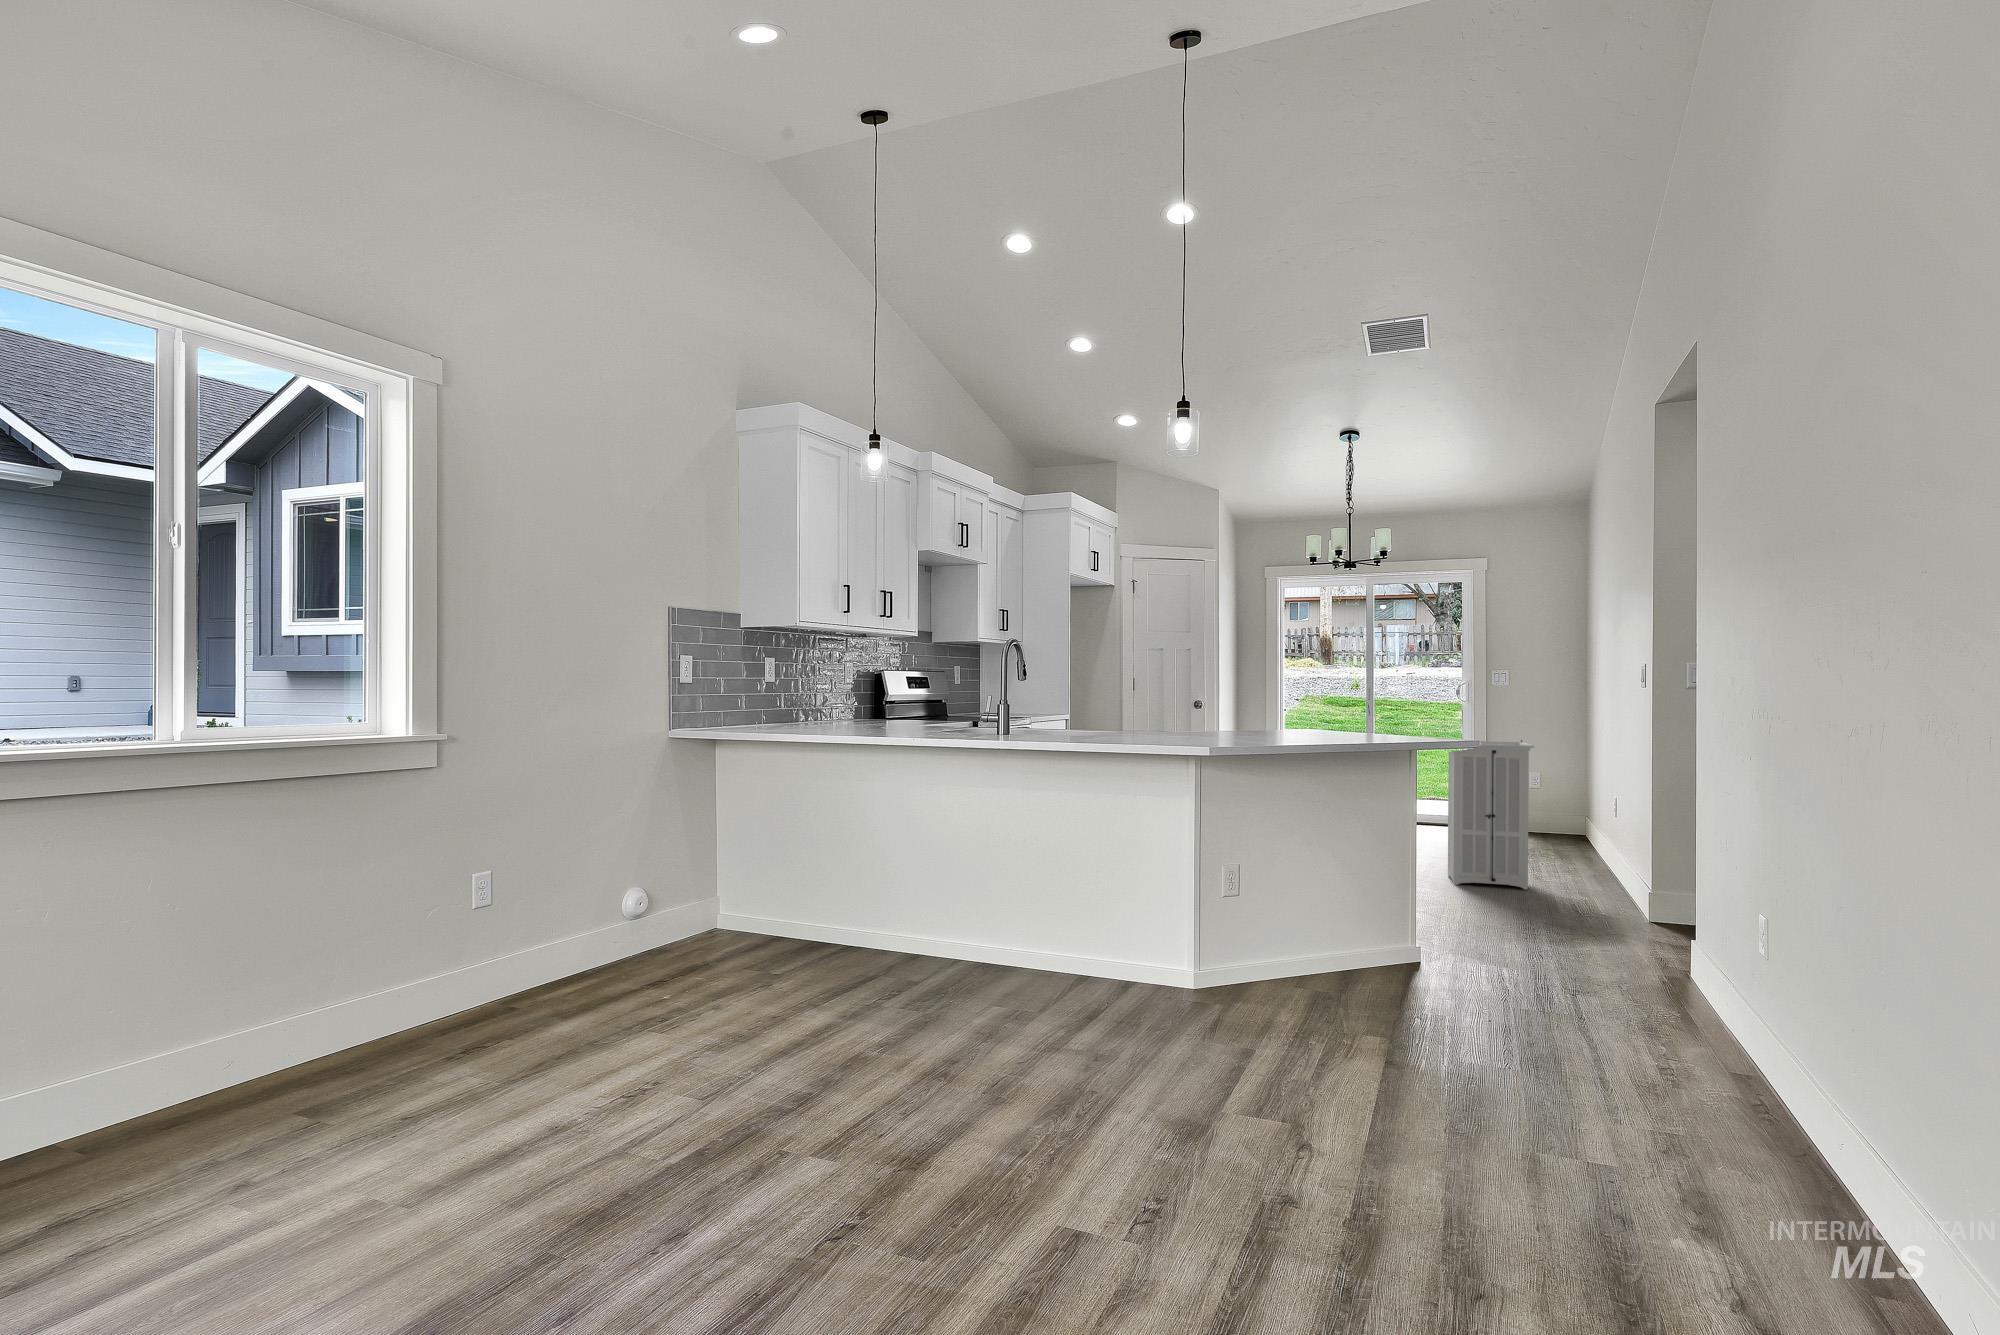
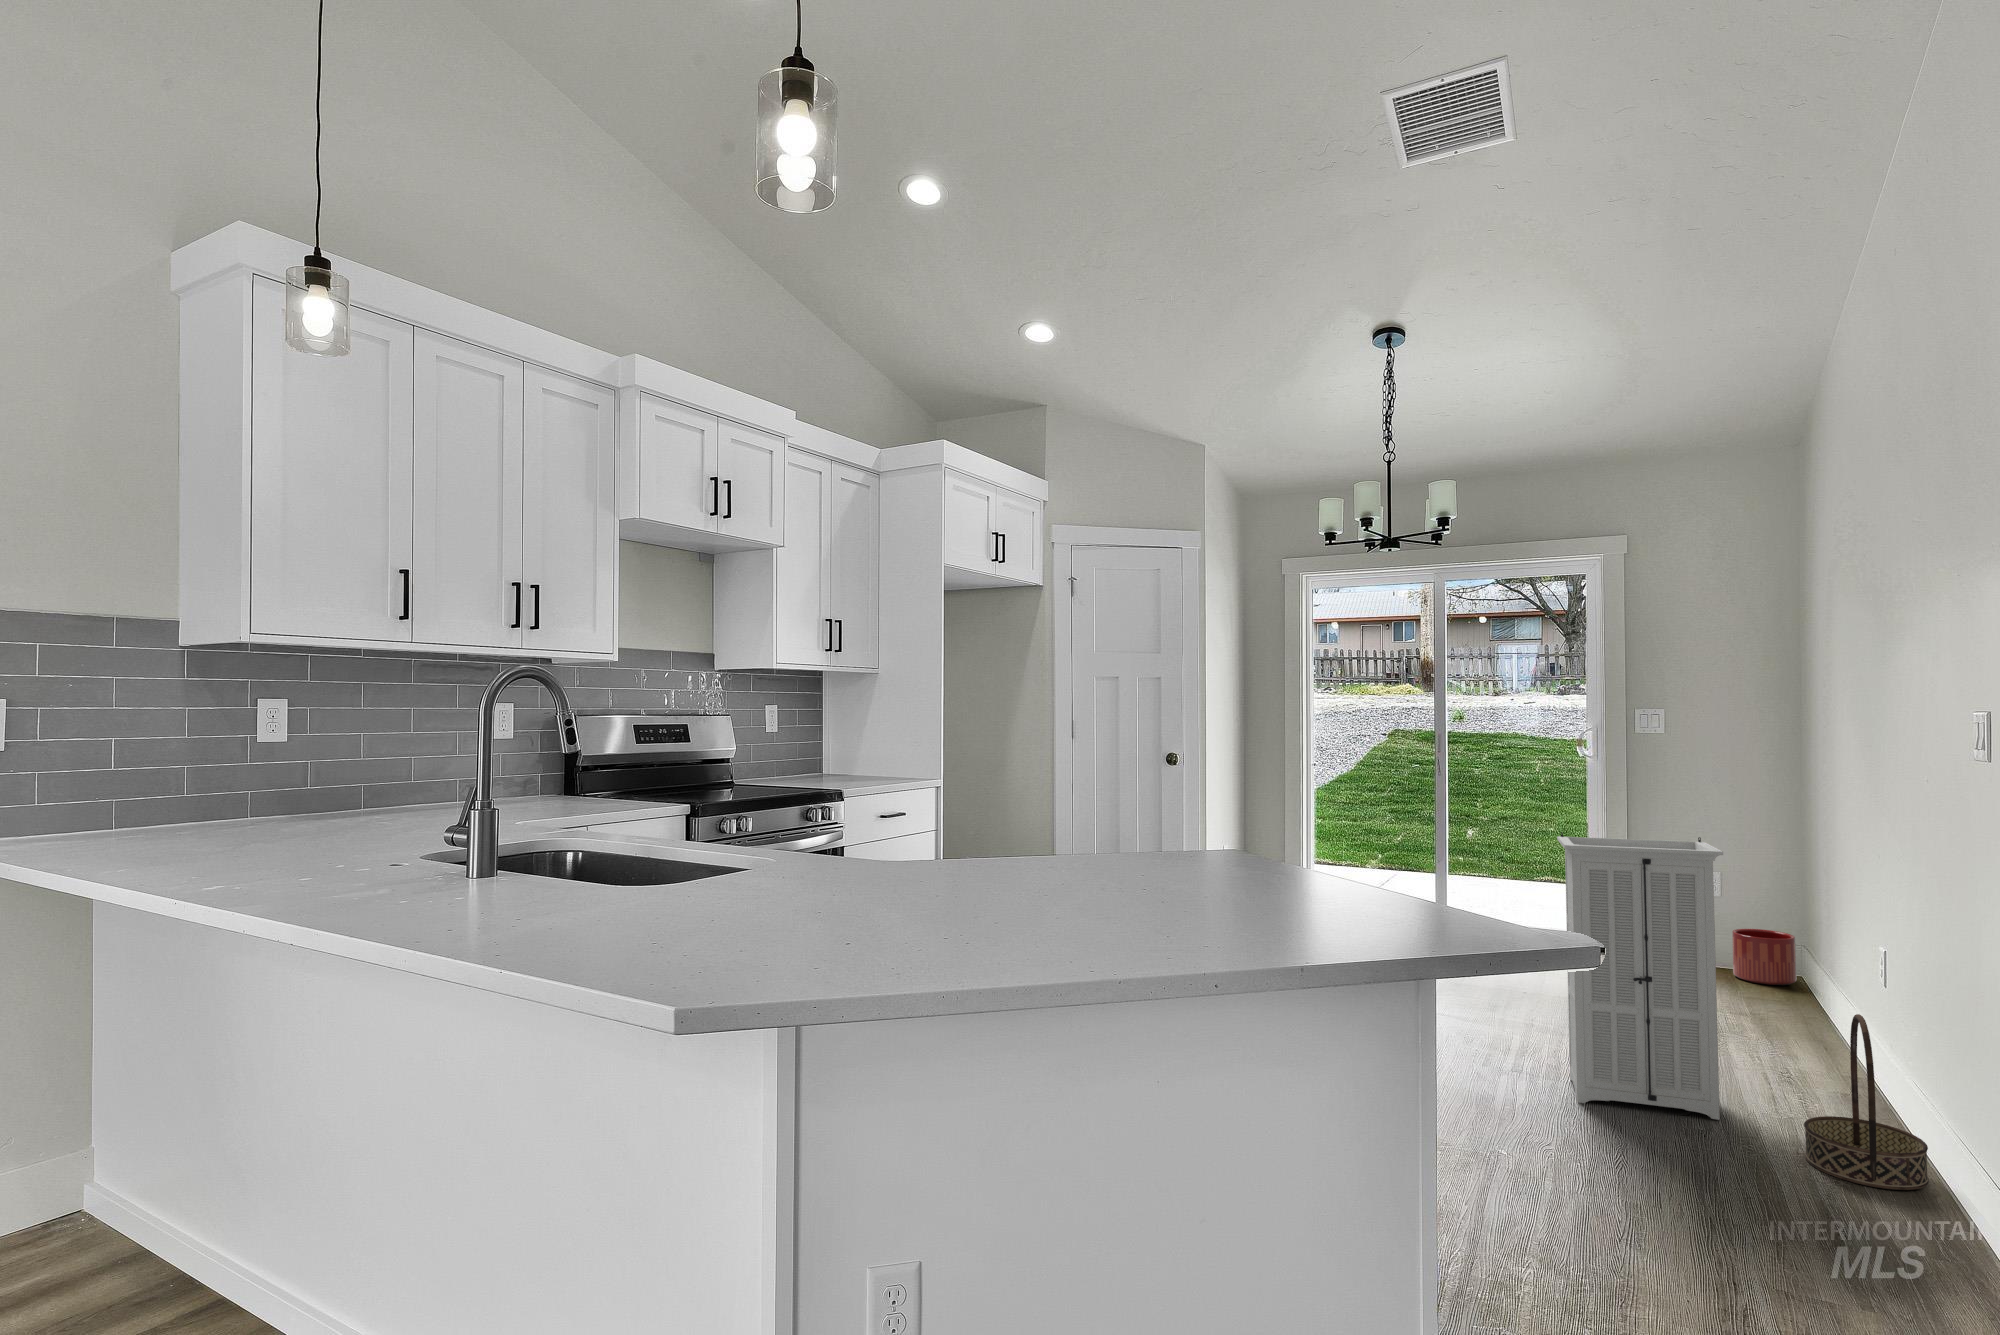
planter: none [1535,805,1572,838] -> present [1732,929,1797,985]
basket: none [1570,827,1628,911] -> present [1804,1014,1929,1190]

